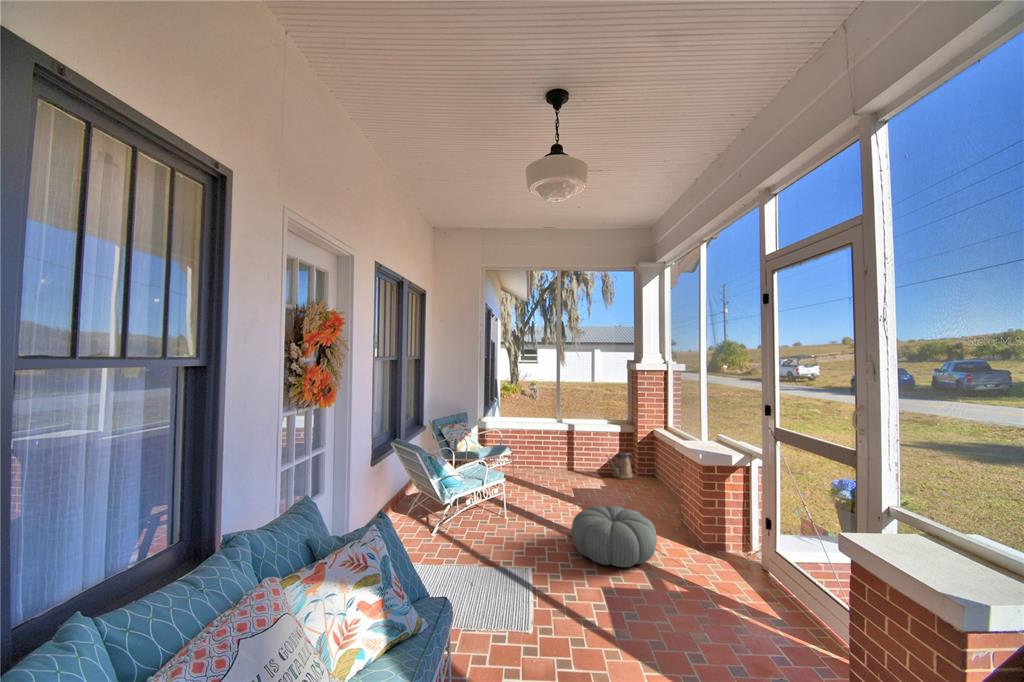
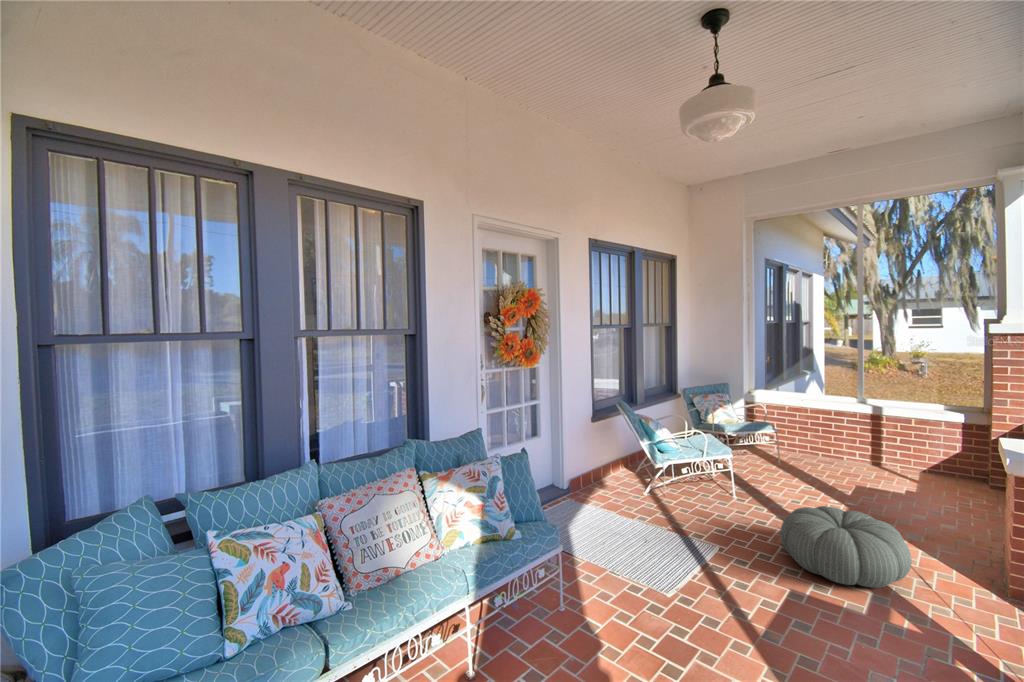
watering can: present [606,453,633,479] -> none [921,452,989,493]

